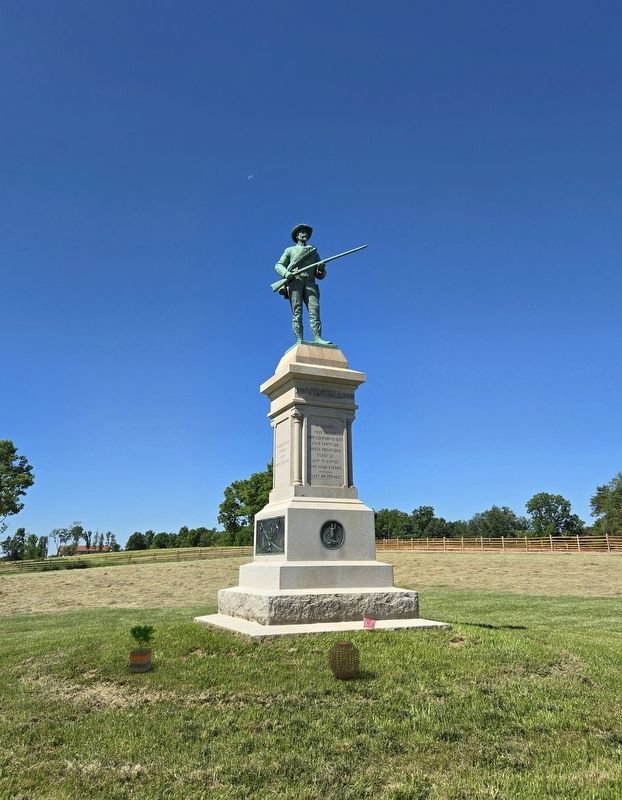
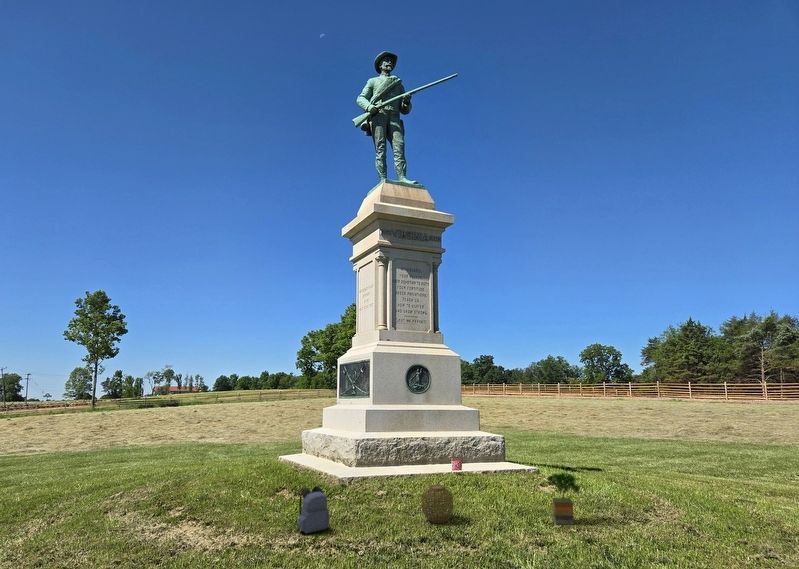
potted tree: present [130,625,156,672] -> present [547,473,580,525]
backpack: none [208,643,239,689] -> present [298,486,330,534]

